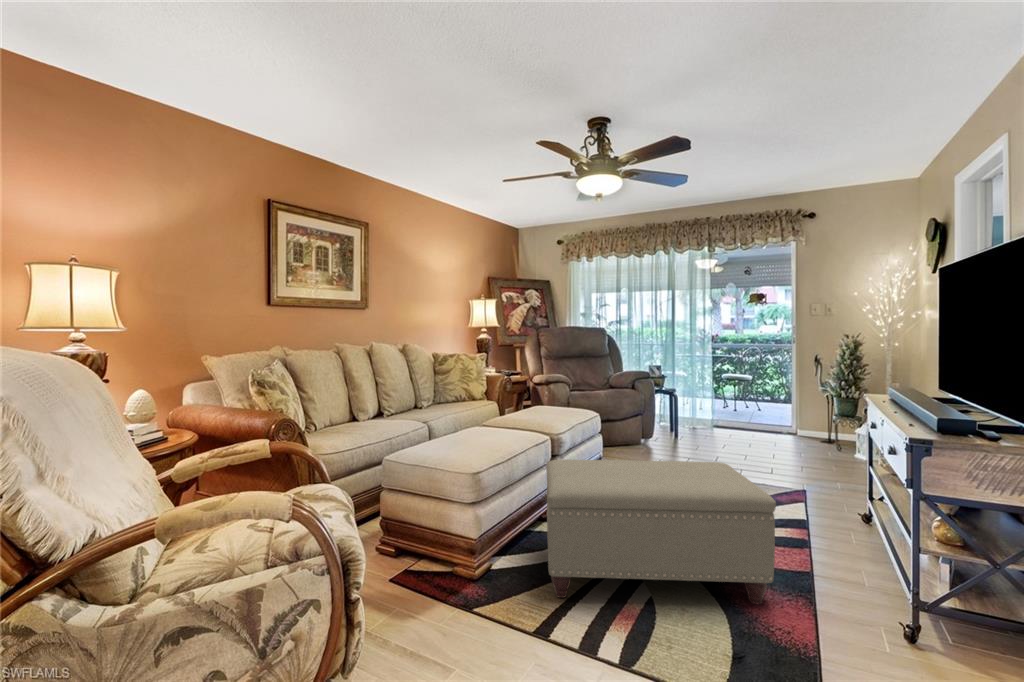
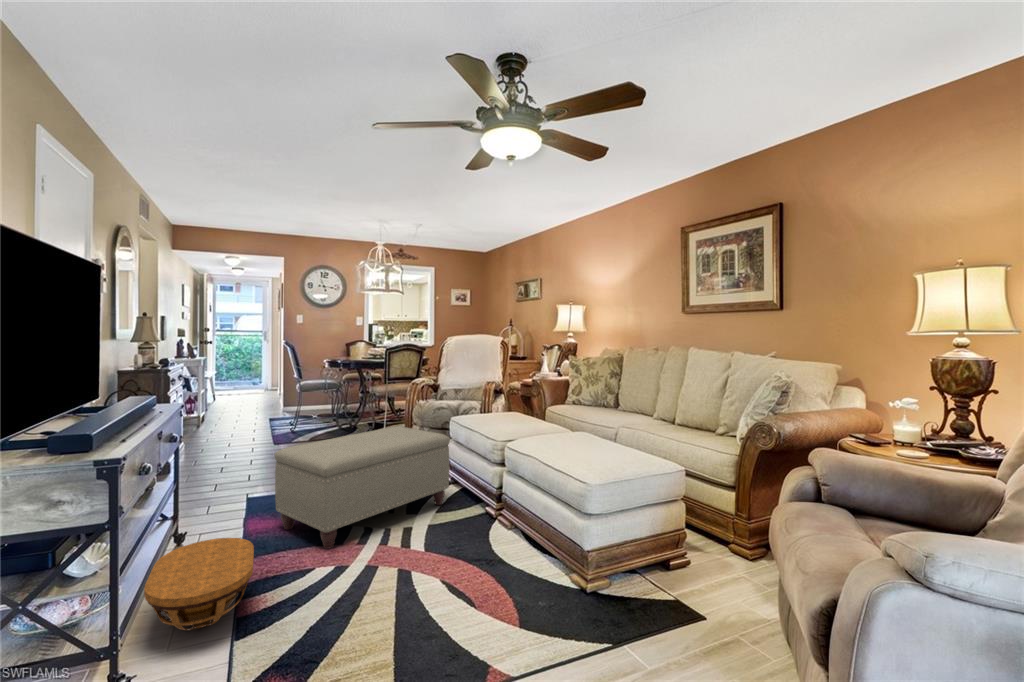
basket: none [797,490,881,551] -> present [144,538,254,630]

